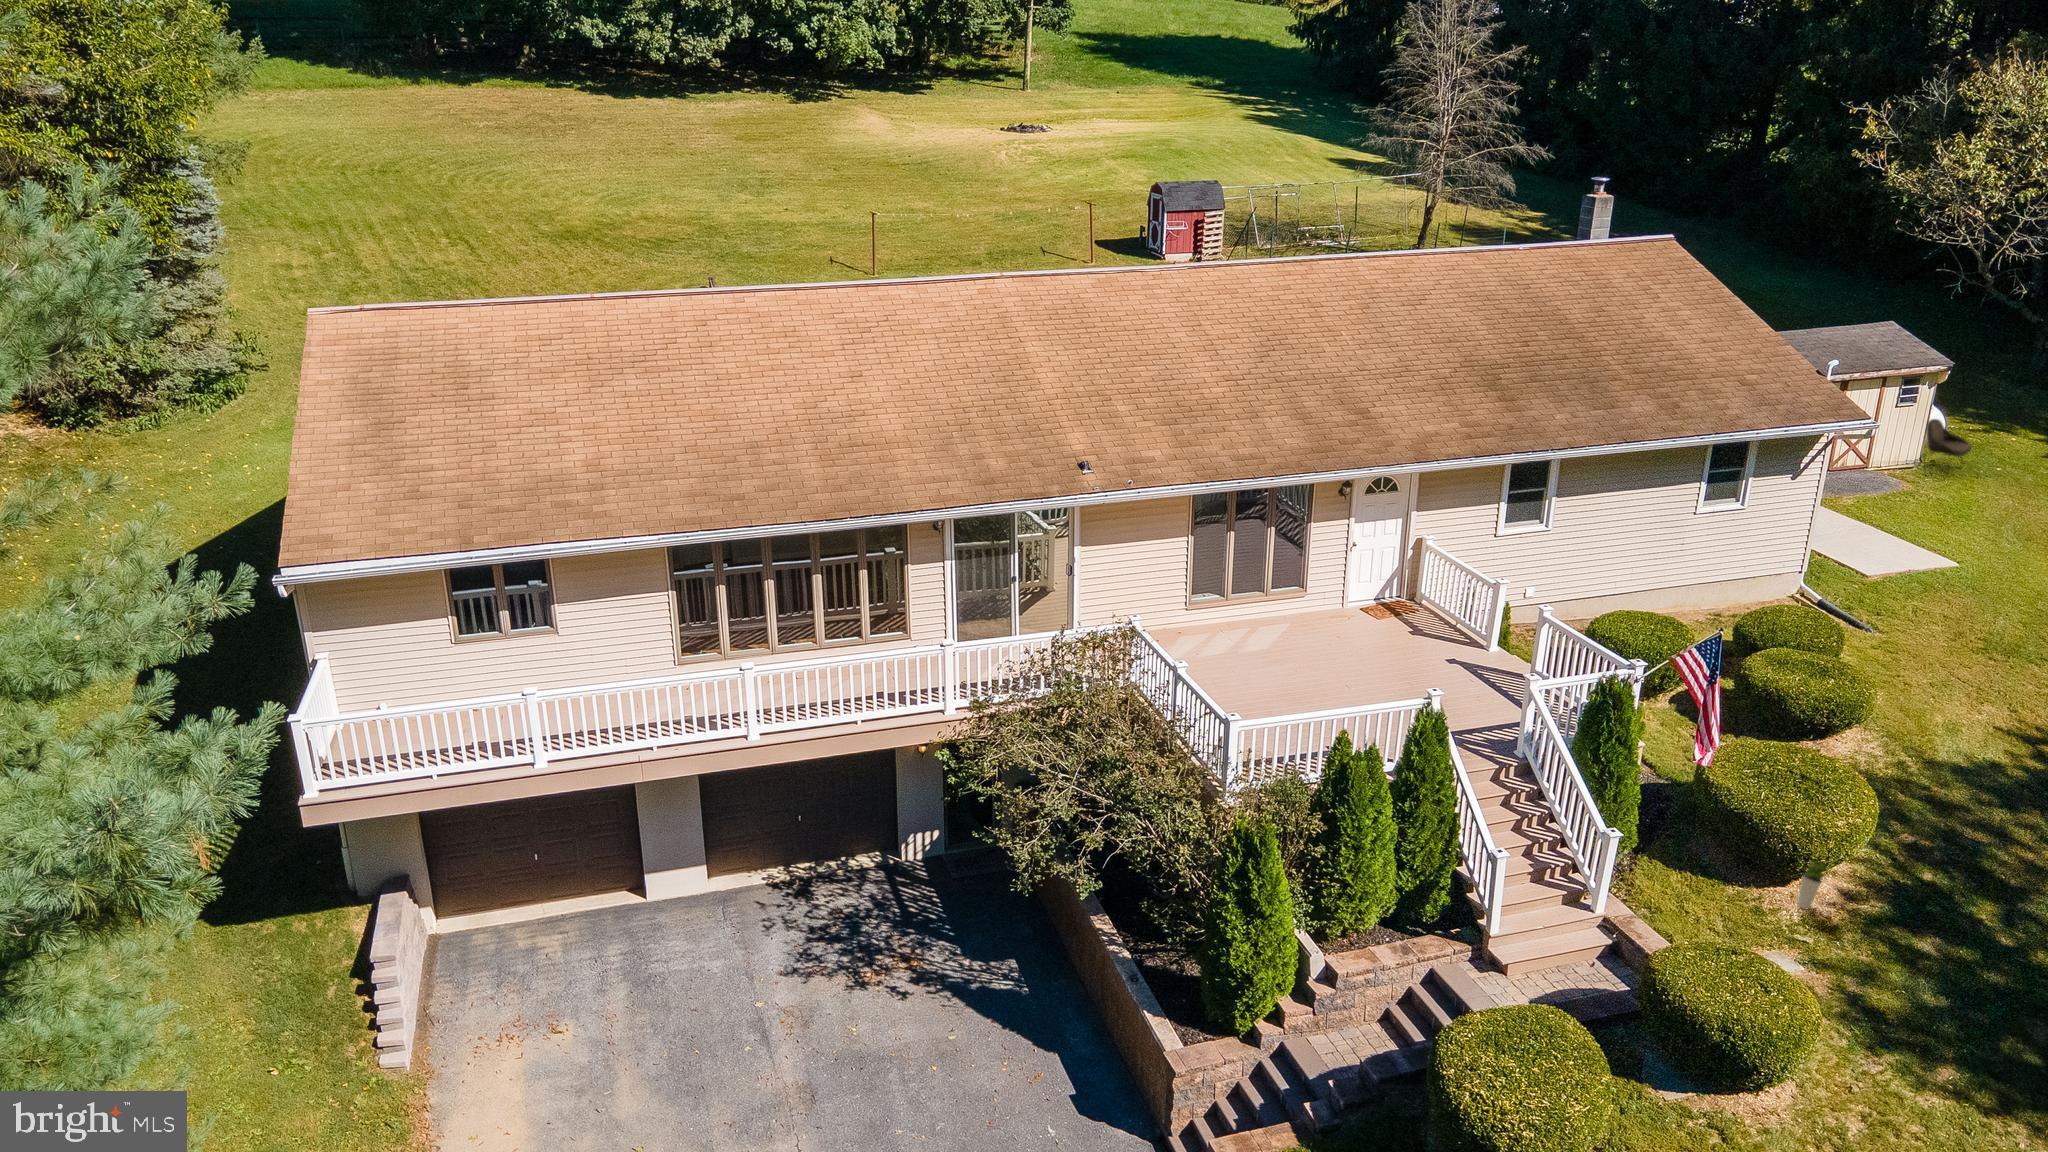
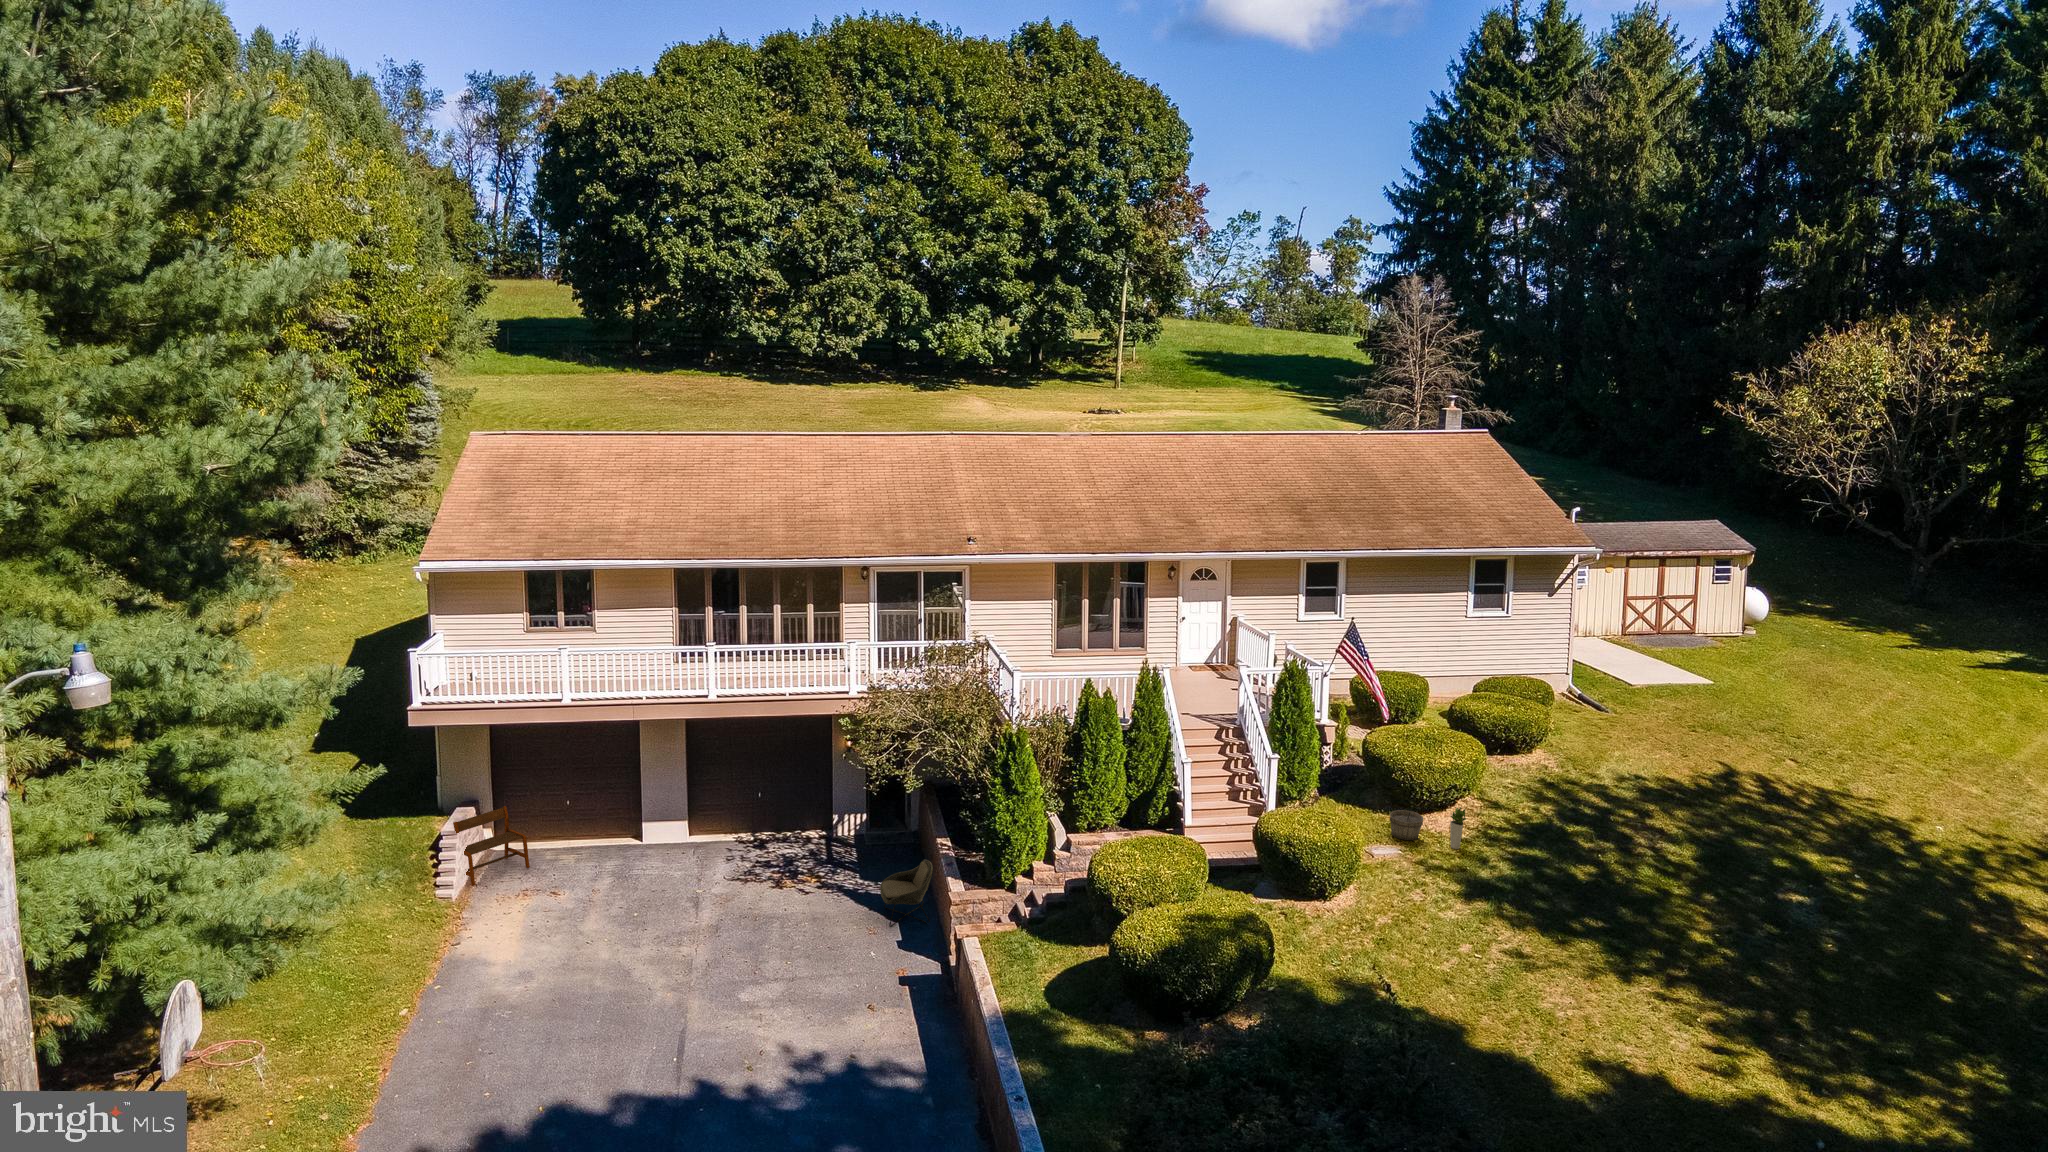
lounge chair: present [1919,419,1972,474] -> present [880,860,933,927]
wooden bucket: none [1712,852,1762,898] -> present [1390,810,1423,840]
bench: none [388,908,505,1041] -> present [453,806,530,886]

